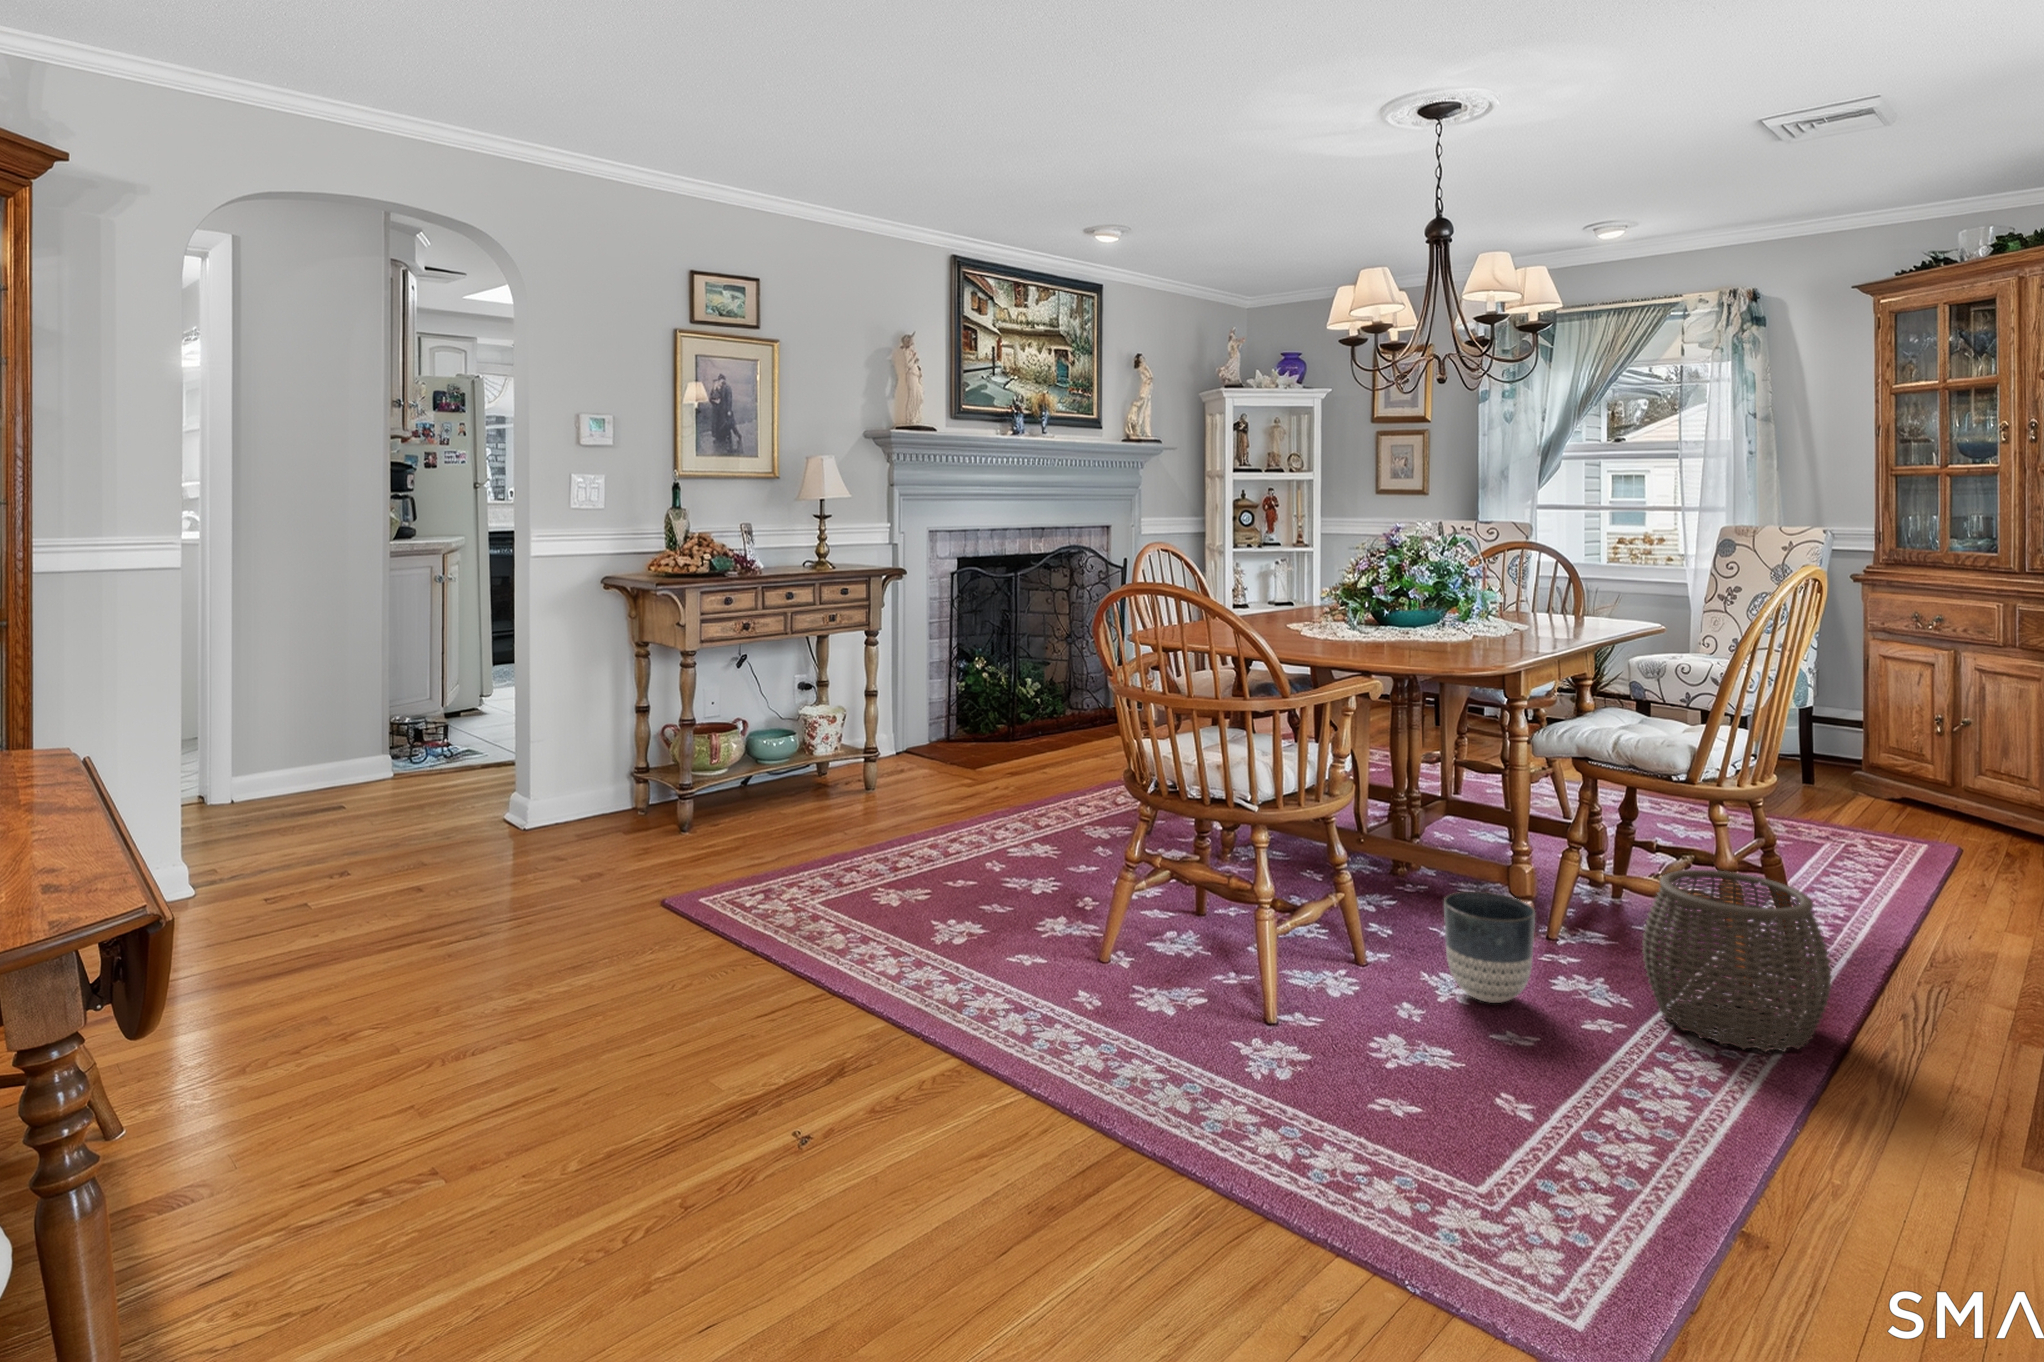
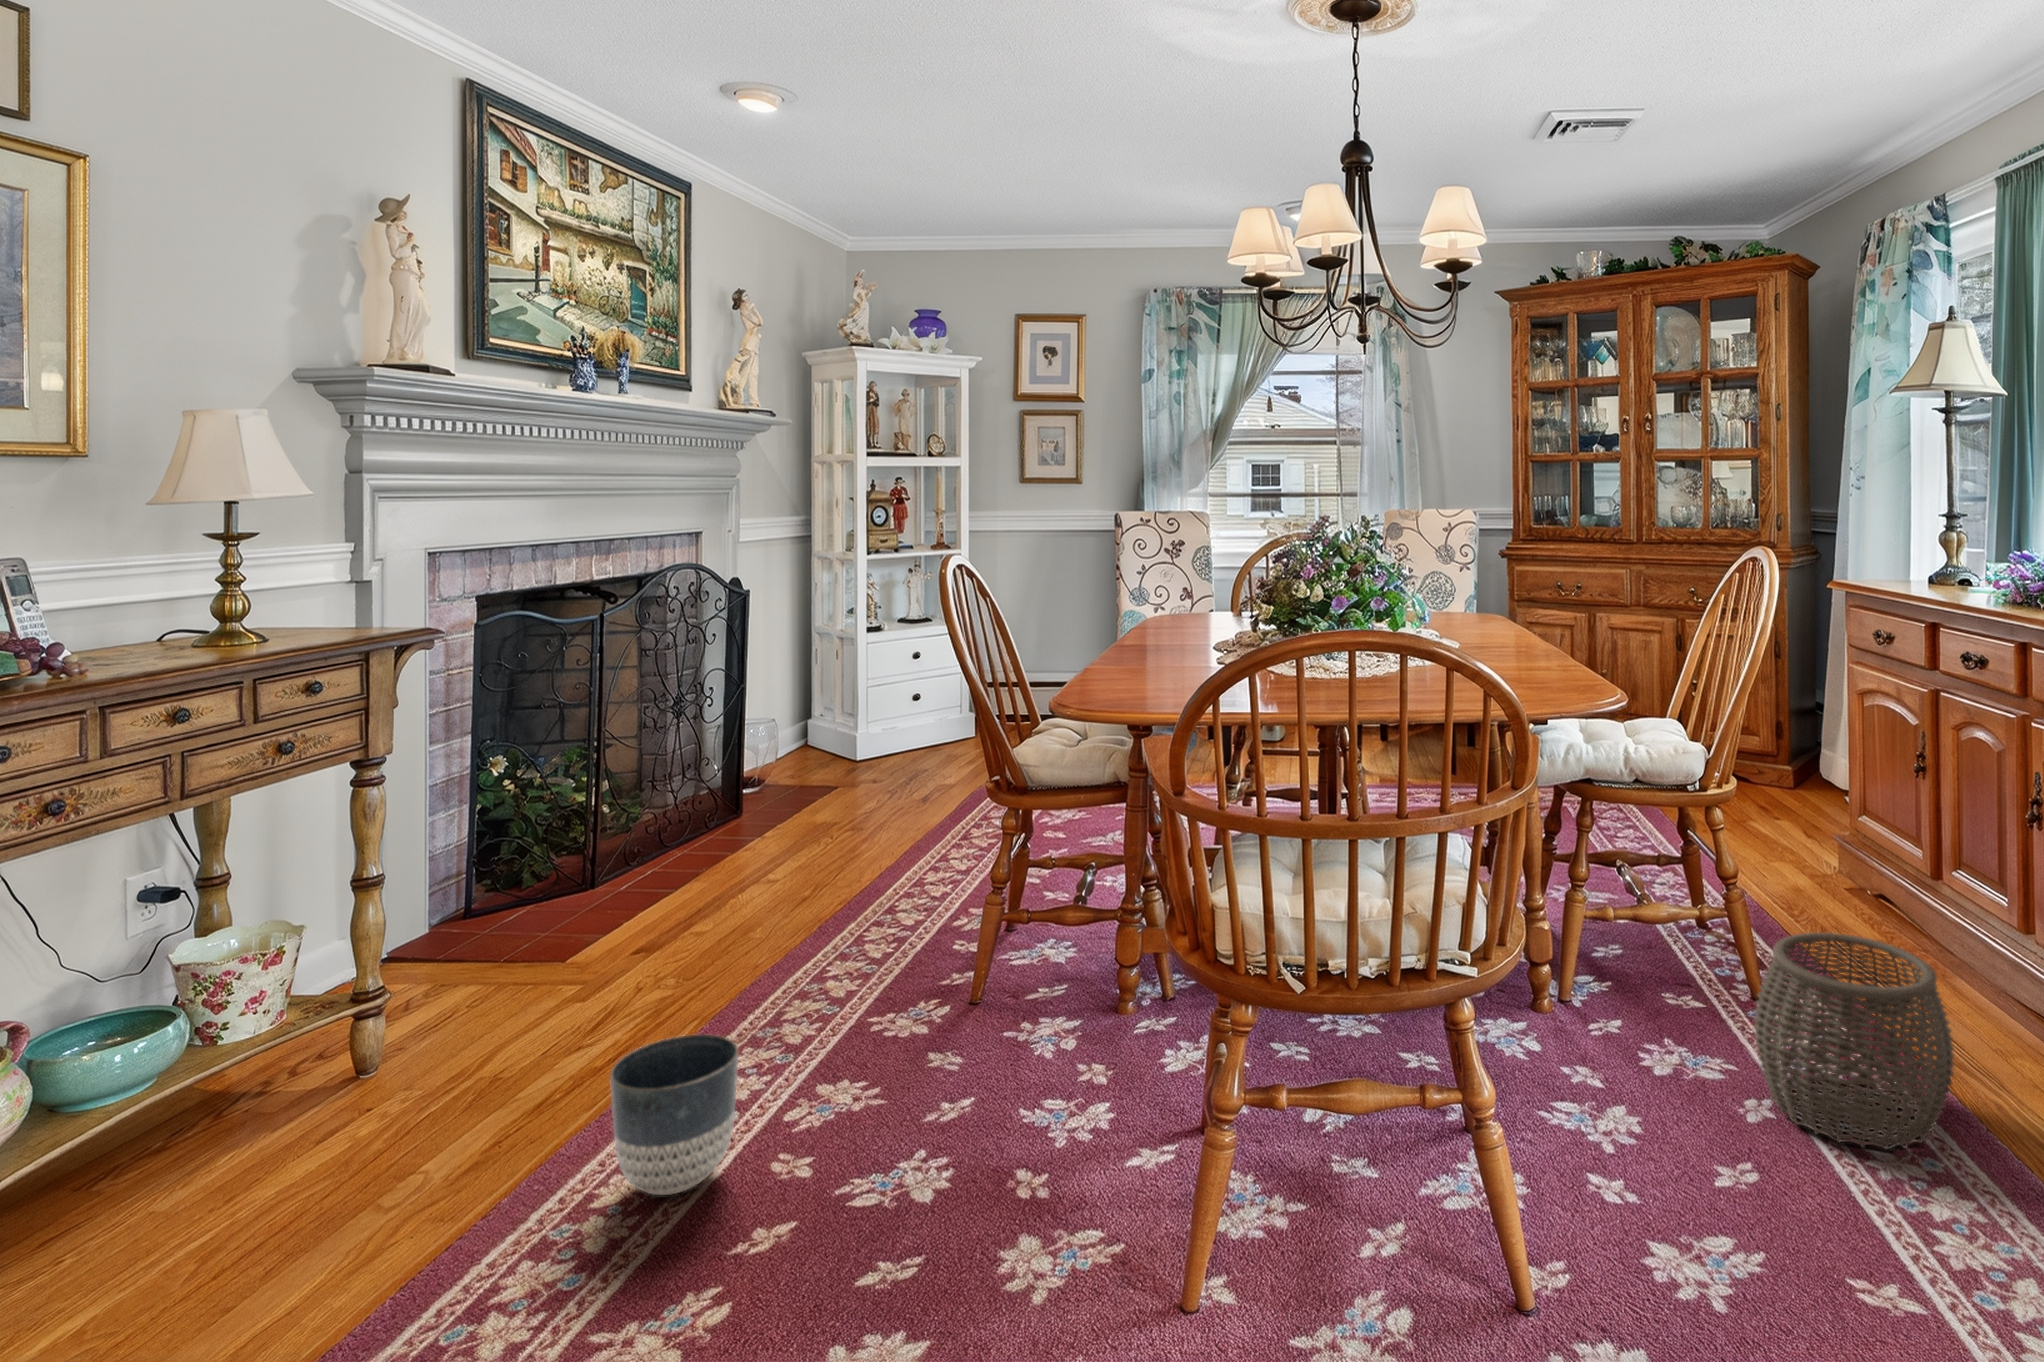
planter: present [1444,892,1535,1003] -> present [610,1034,738,1195]

